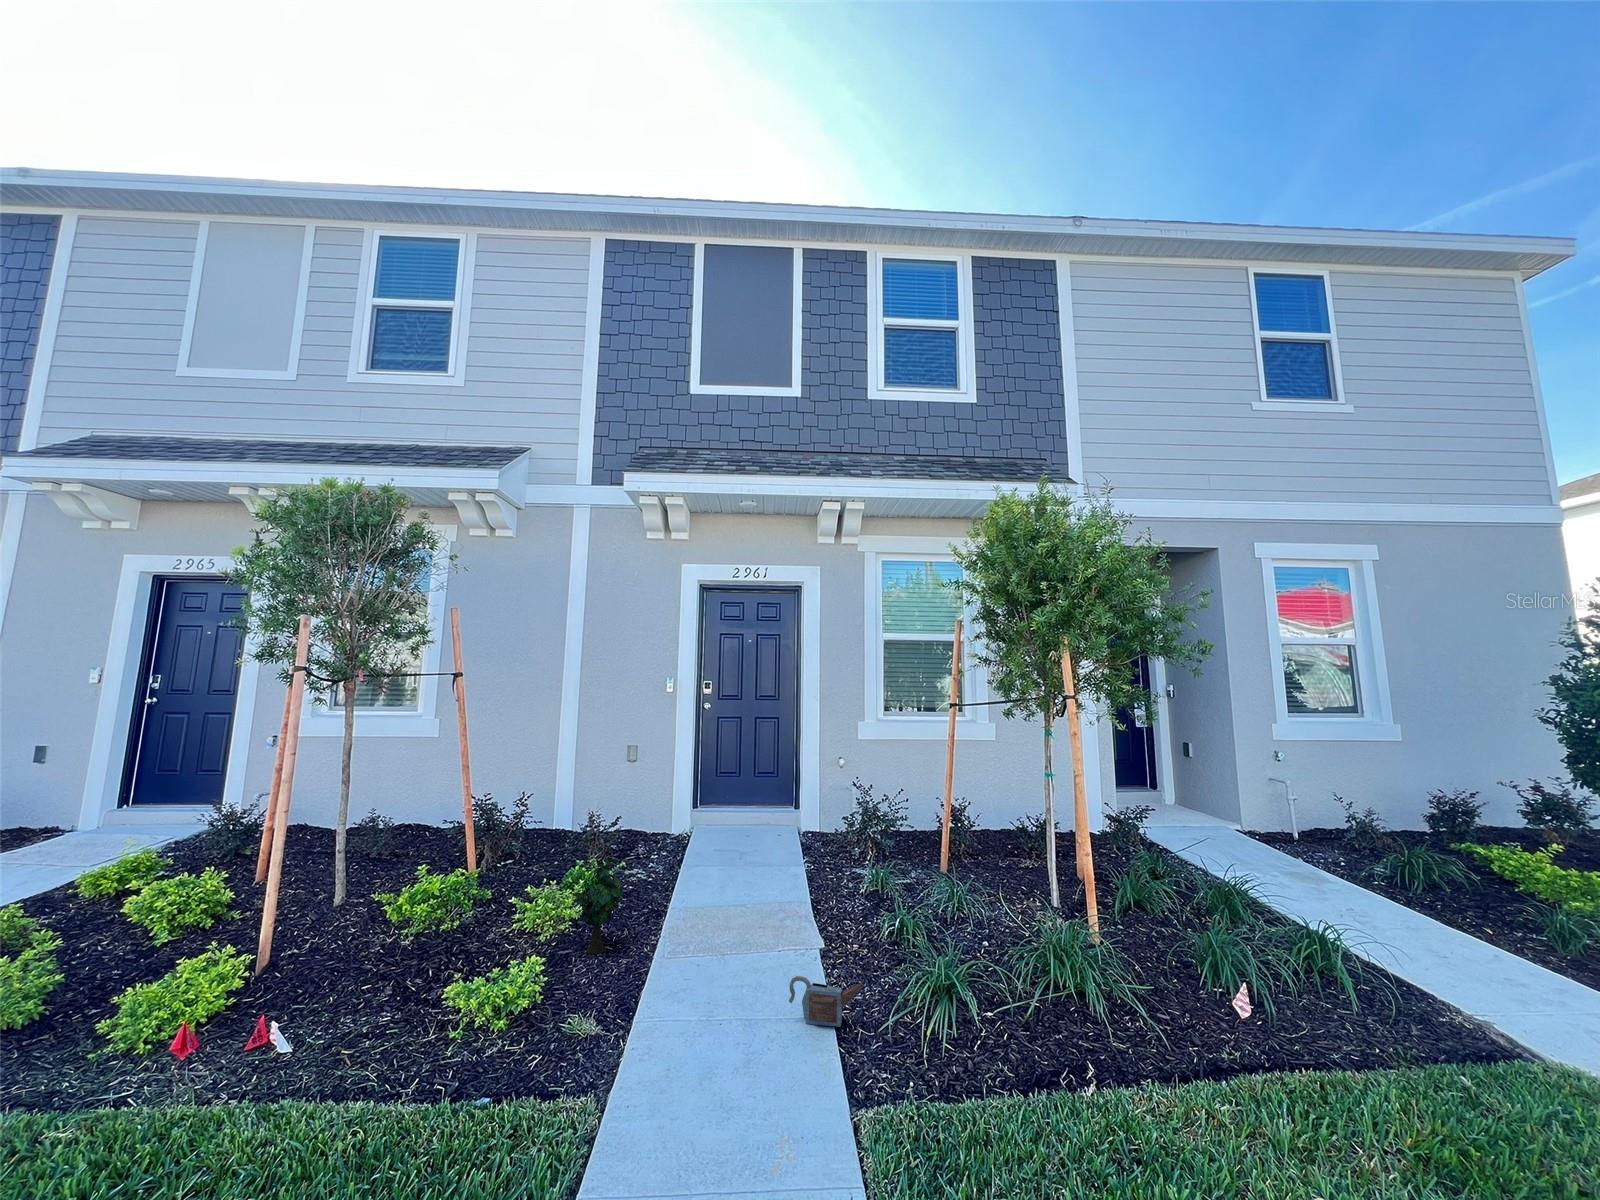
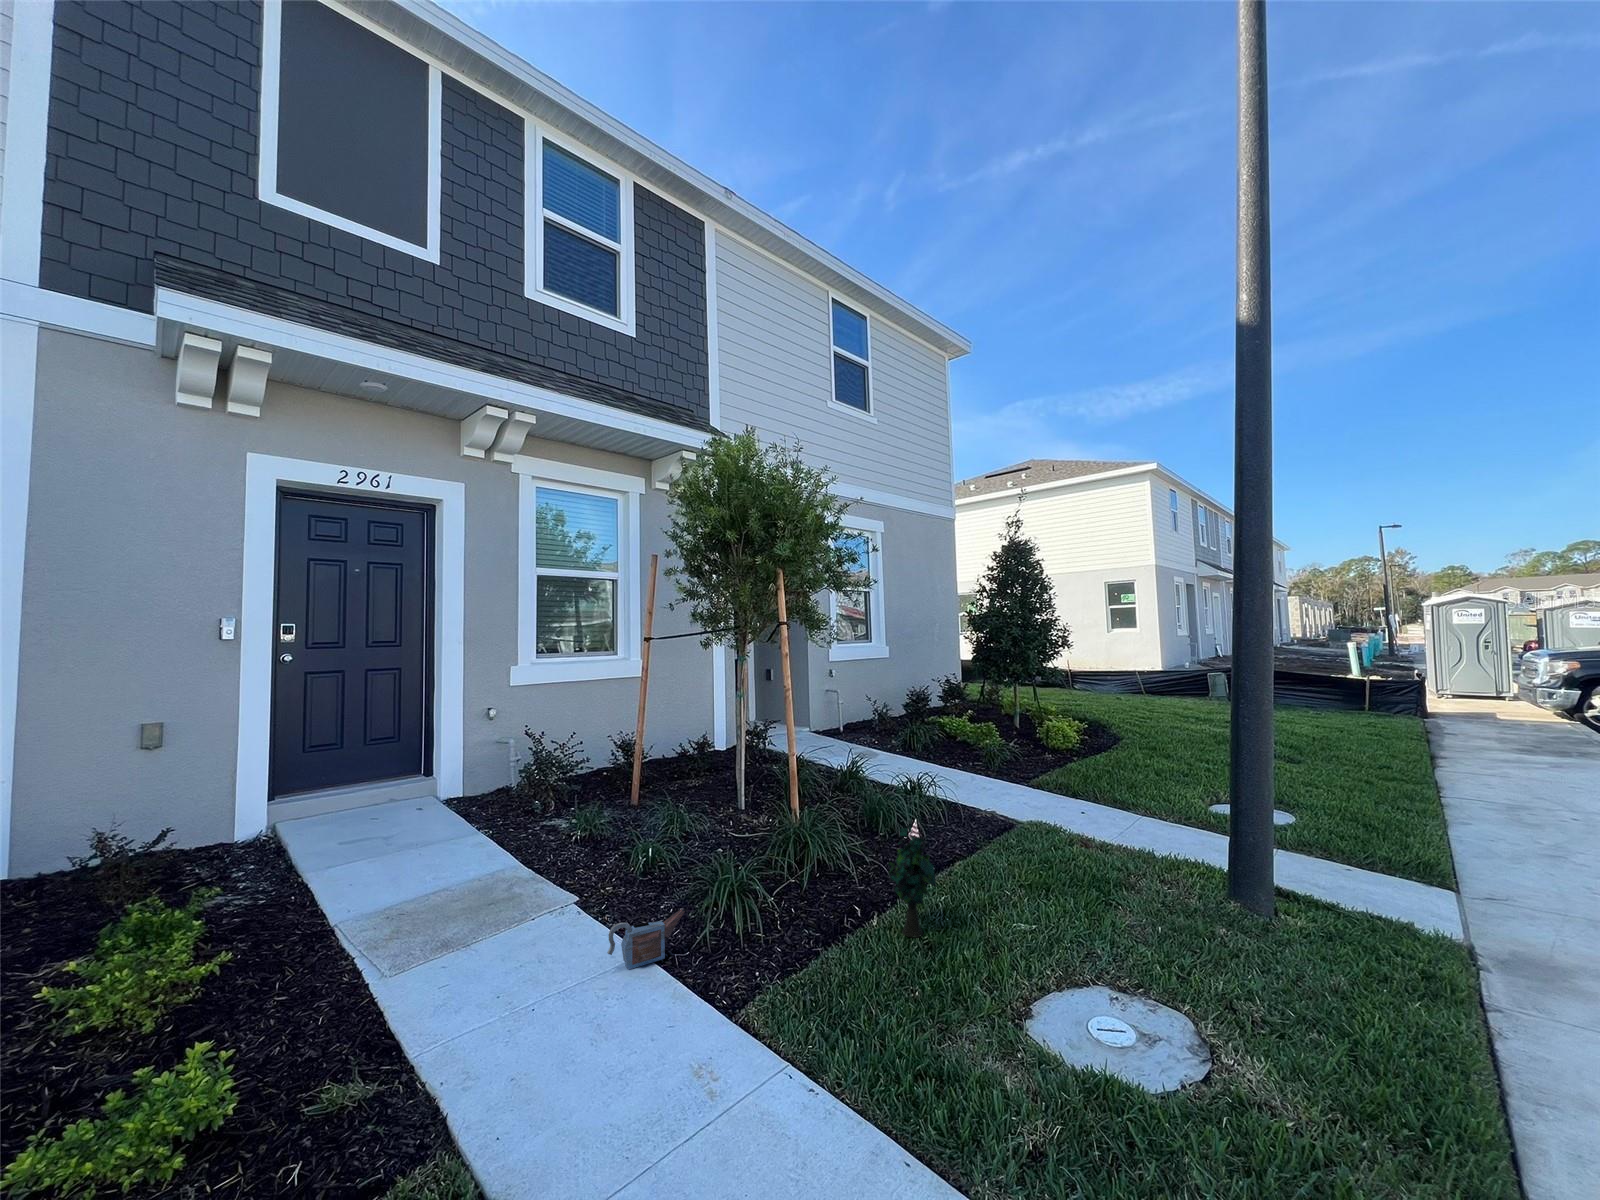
decorative plant: present [572,858,623,954] -> present [888,824,936,938]

